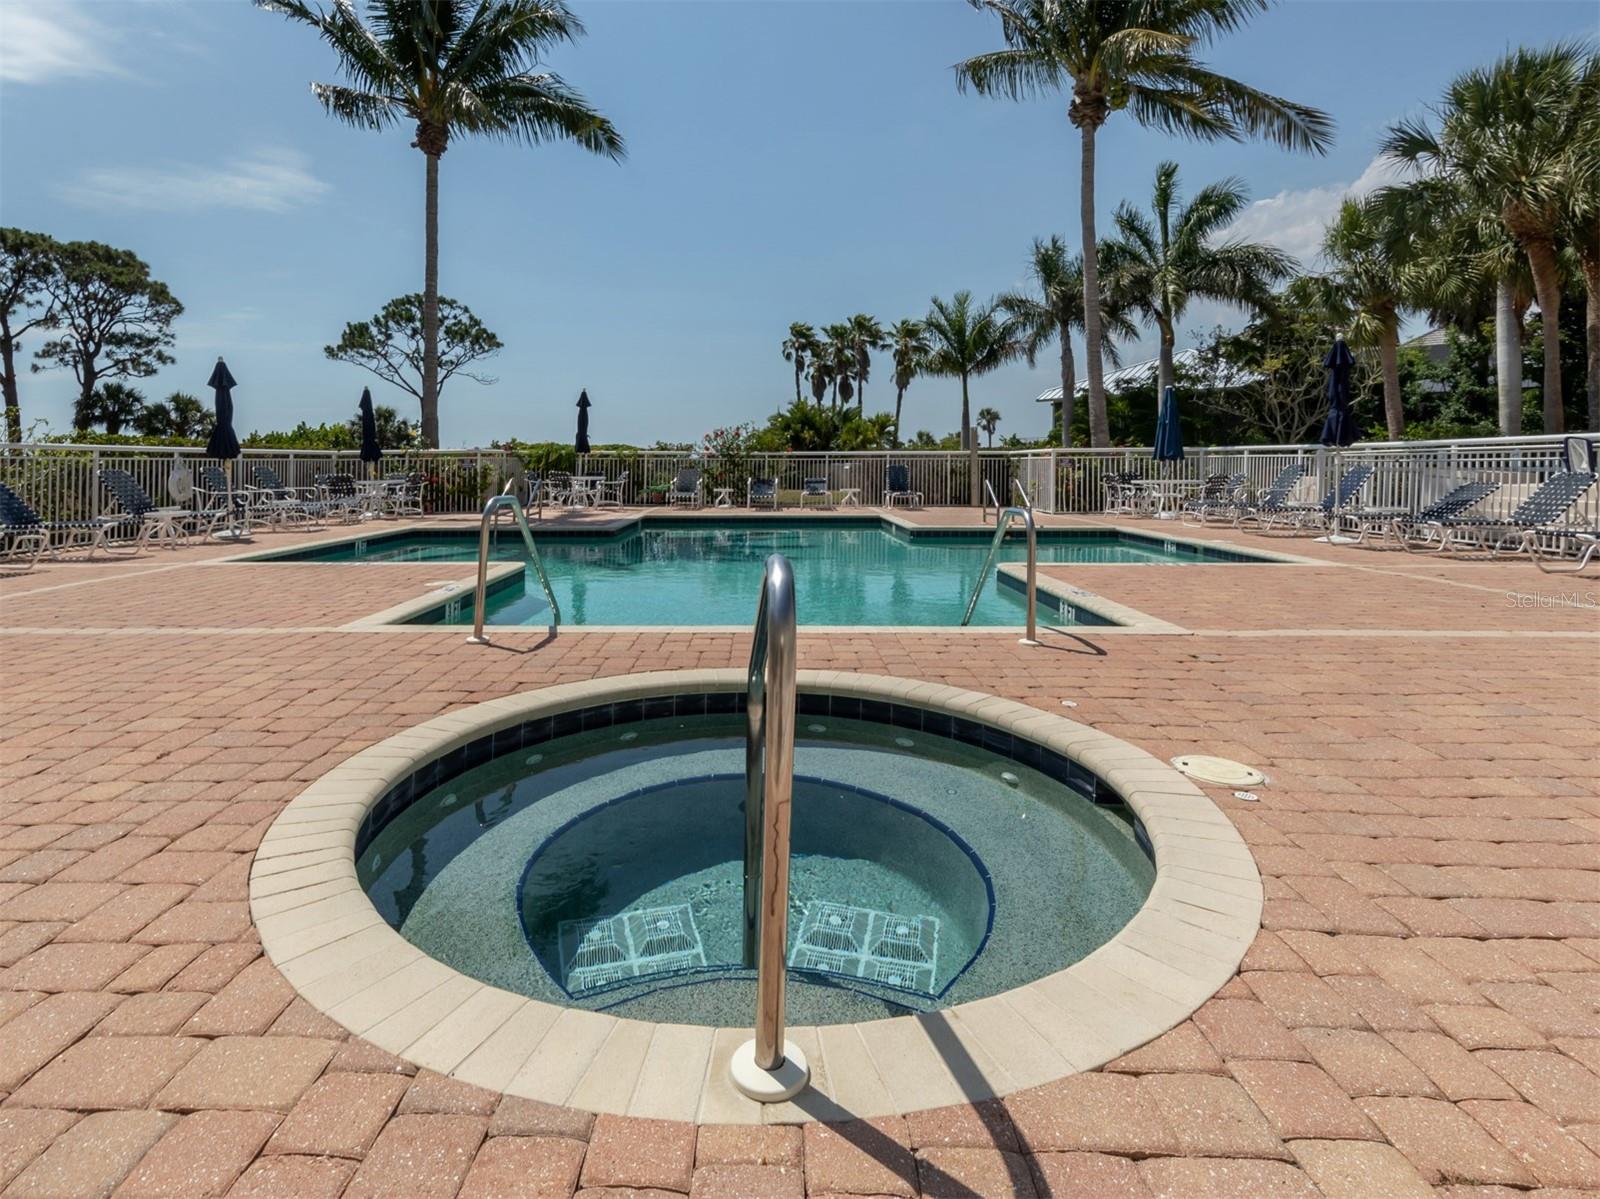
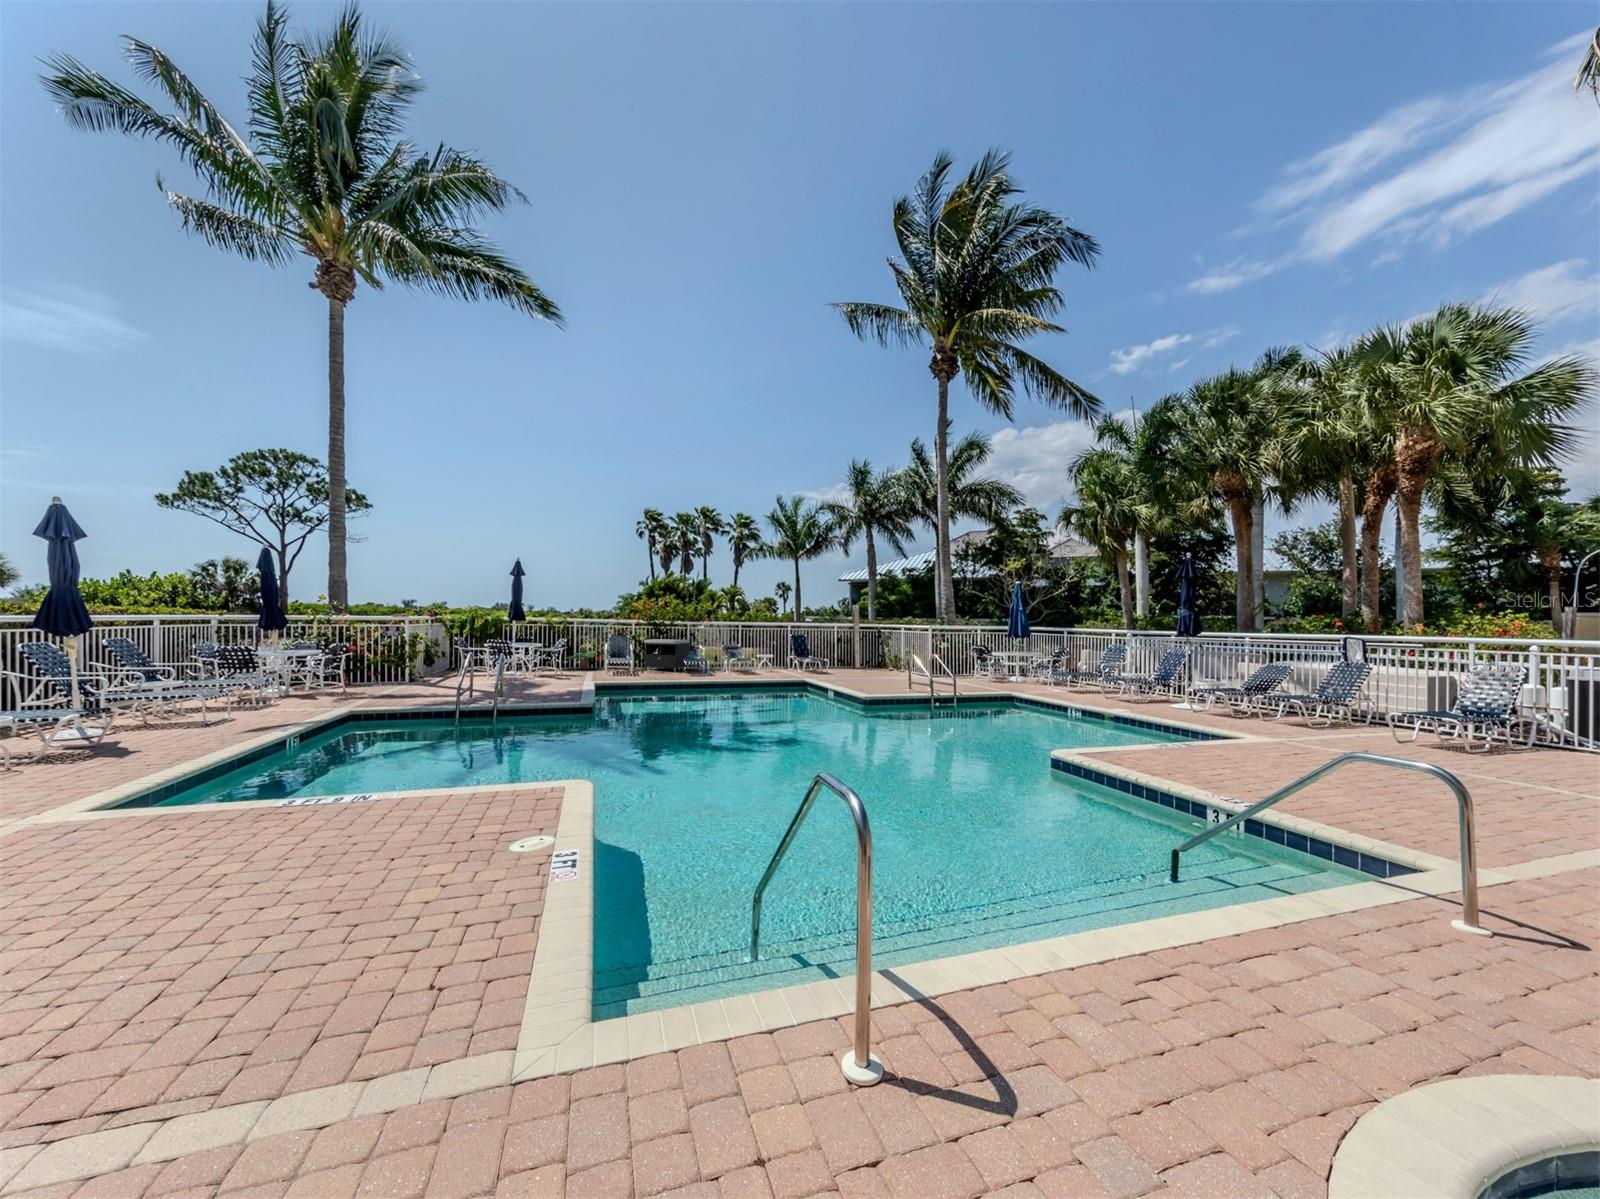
storage bench: none [716,469,765,504] -> present [644,639,690,671]

